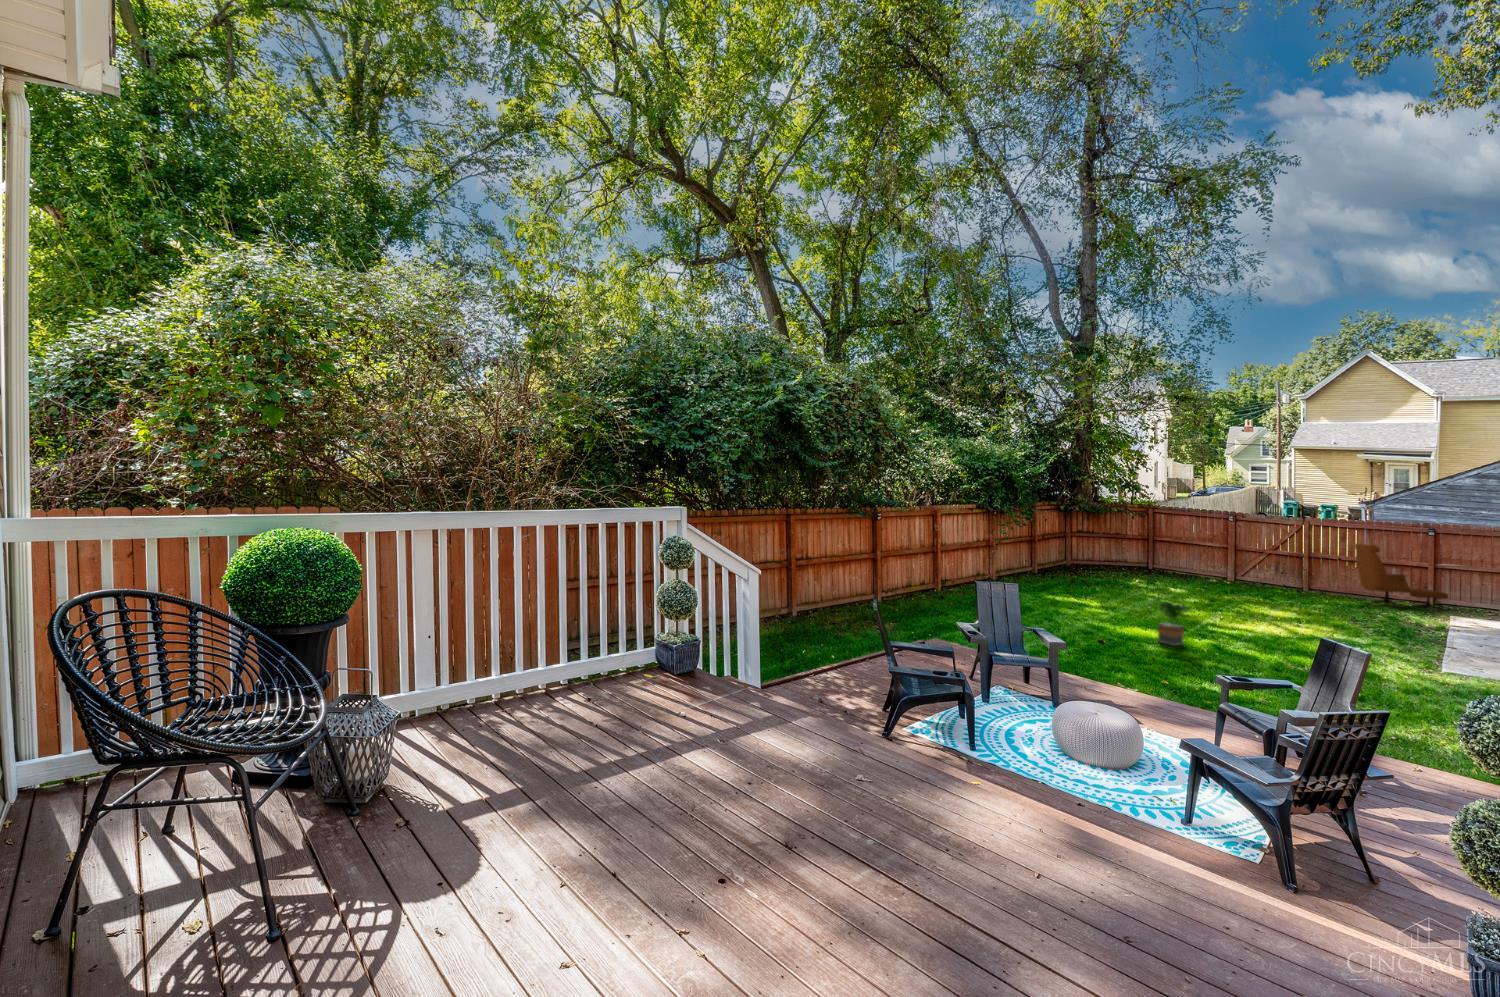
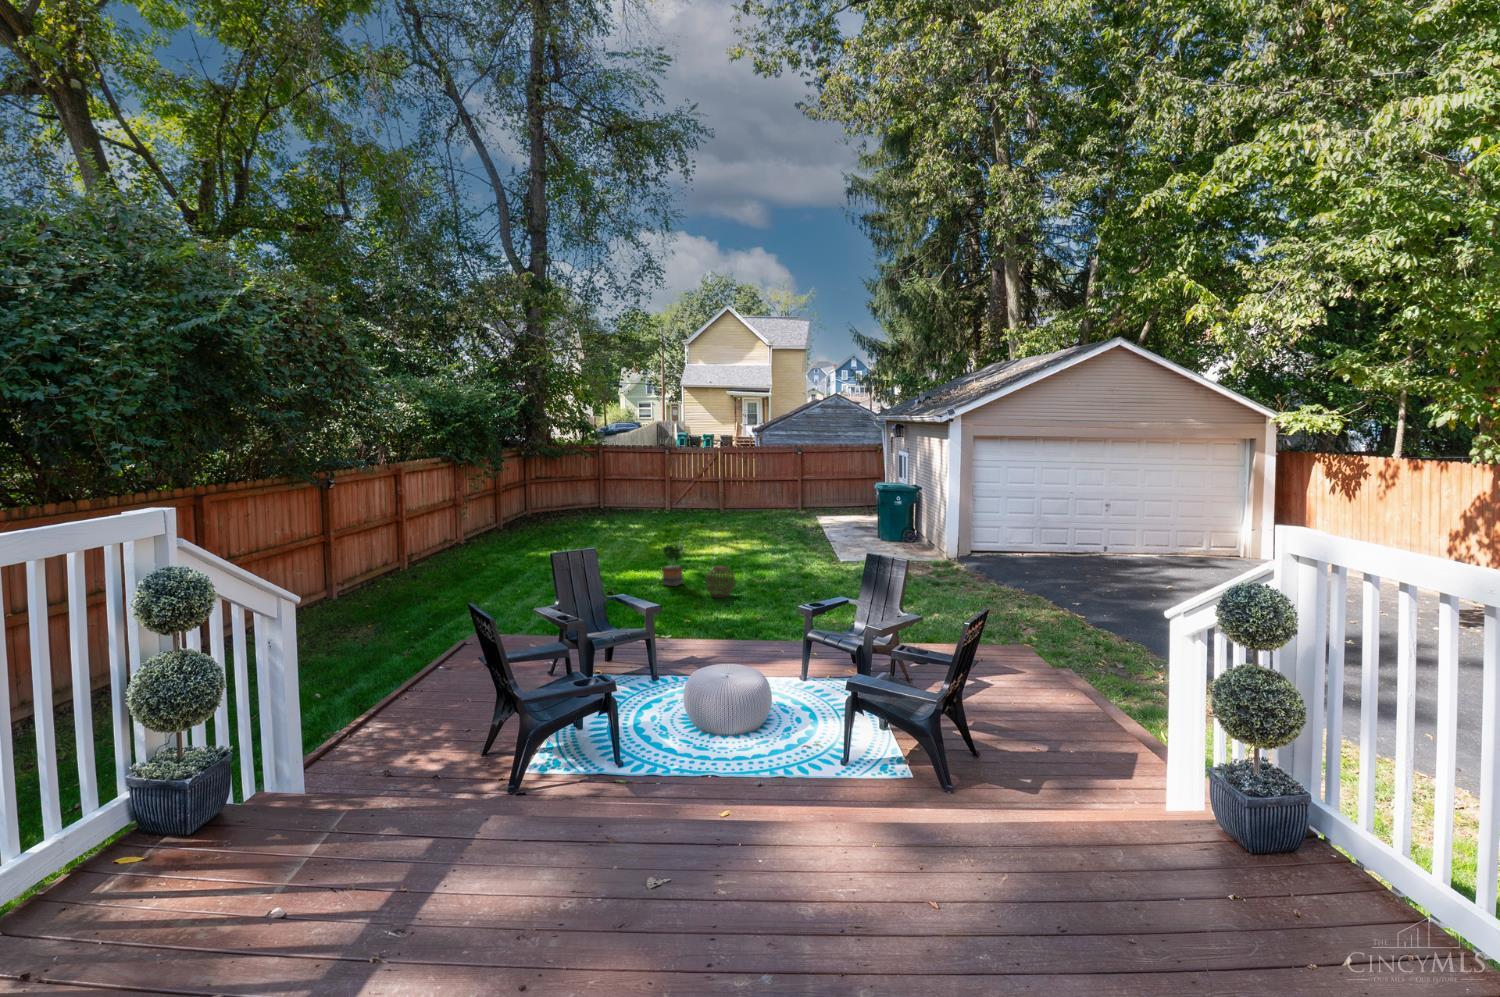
lounge chair: present [1355,544,1448,608] -> none [759,472,809,520]
woven basket: none [1204,631,1244,668] -> present [706,565,735,598]

